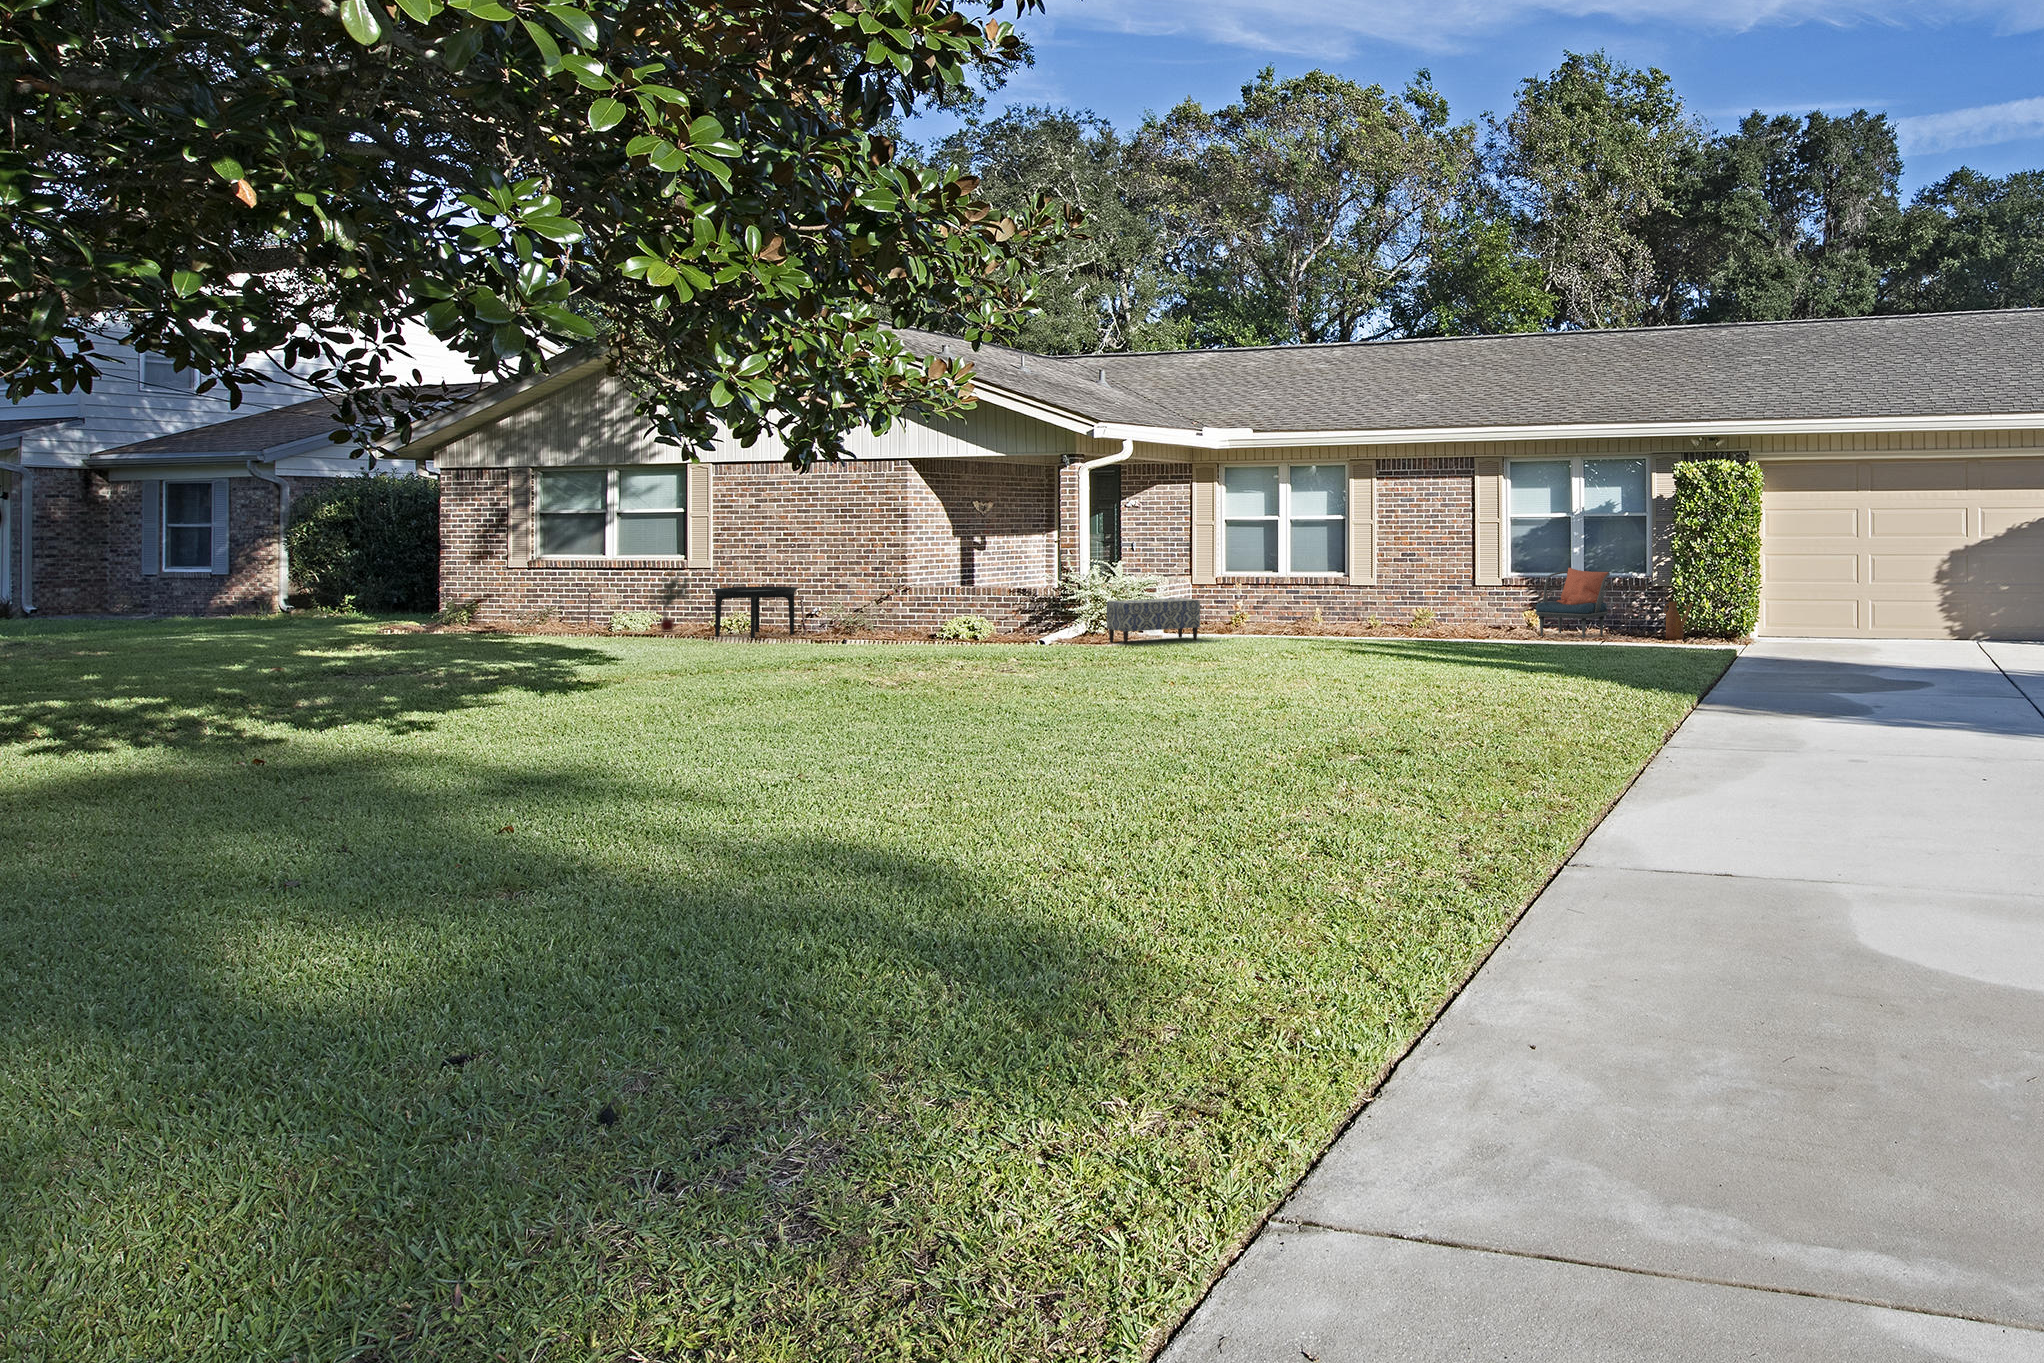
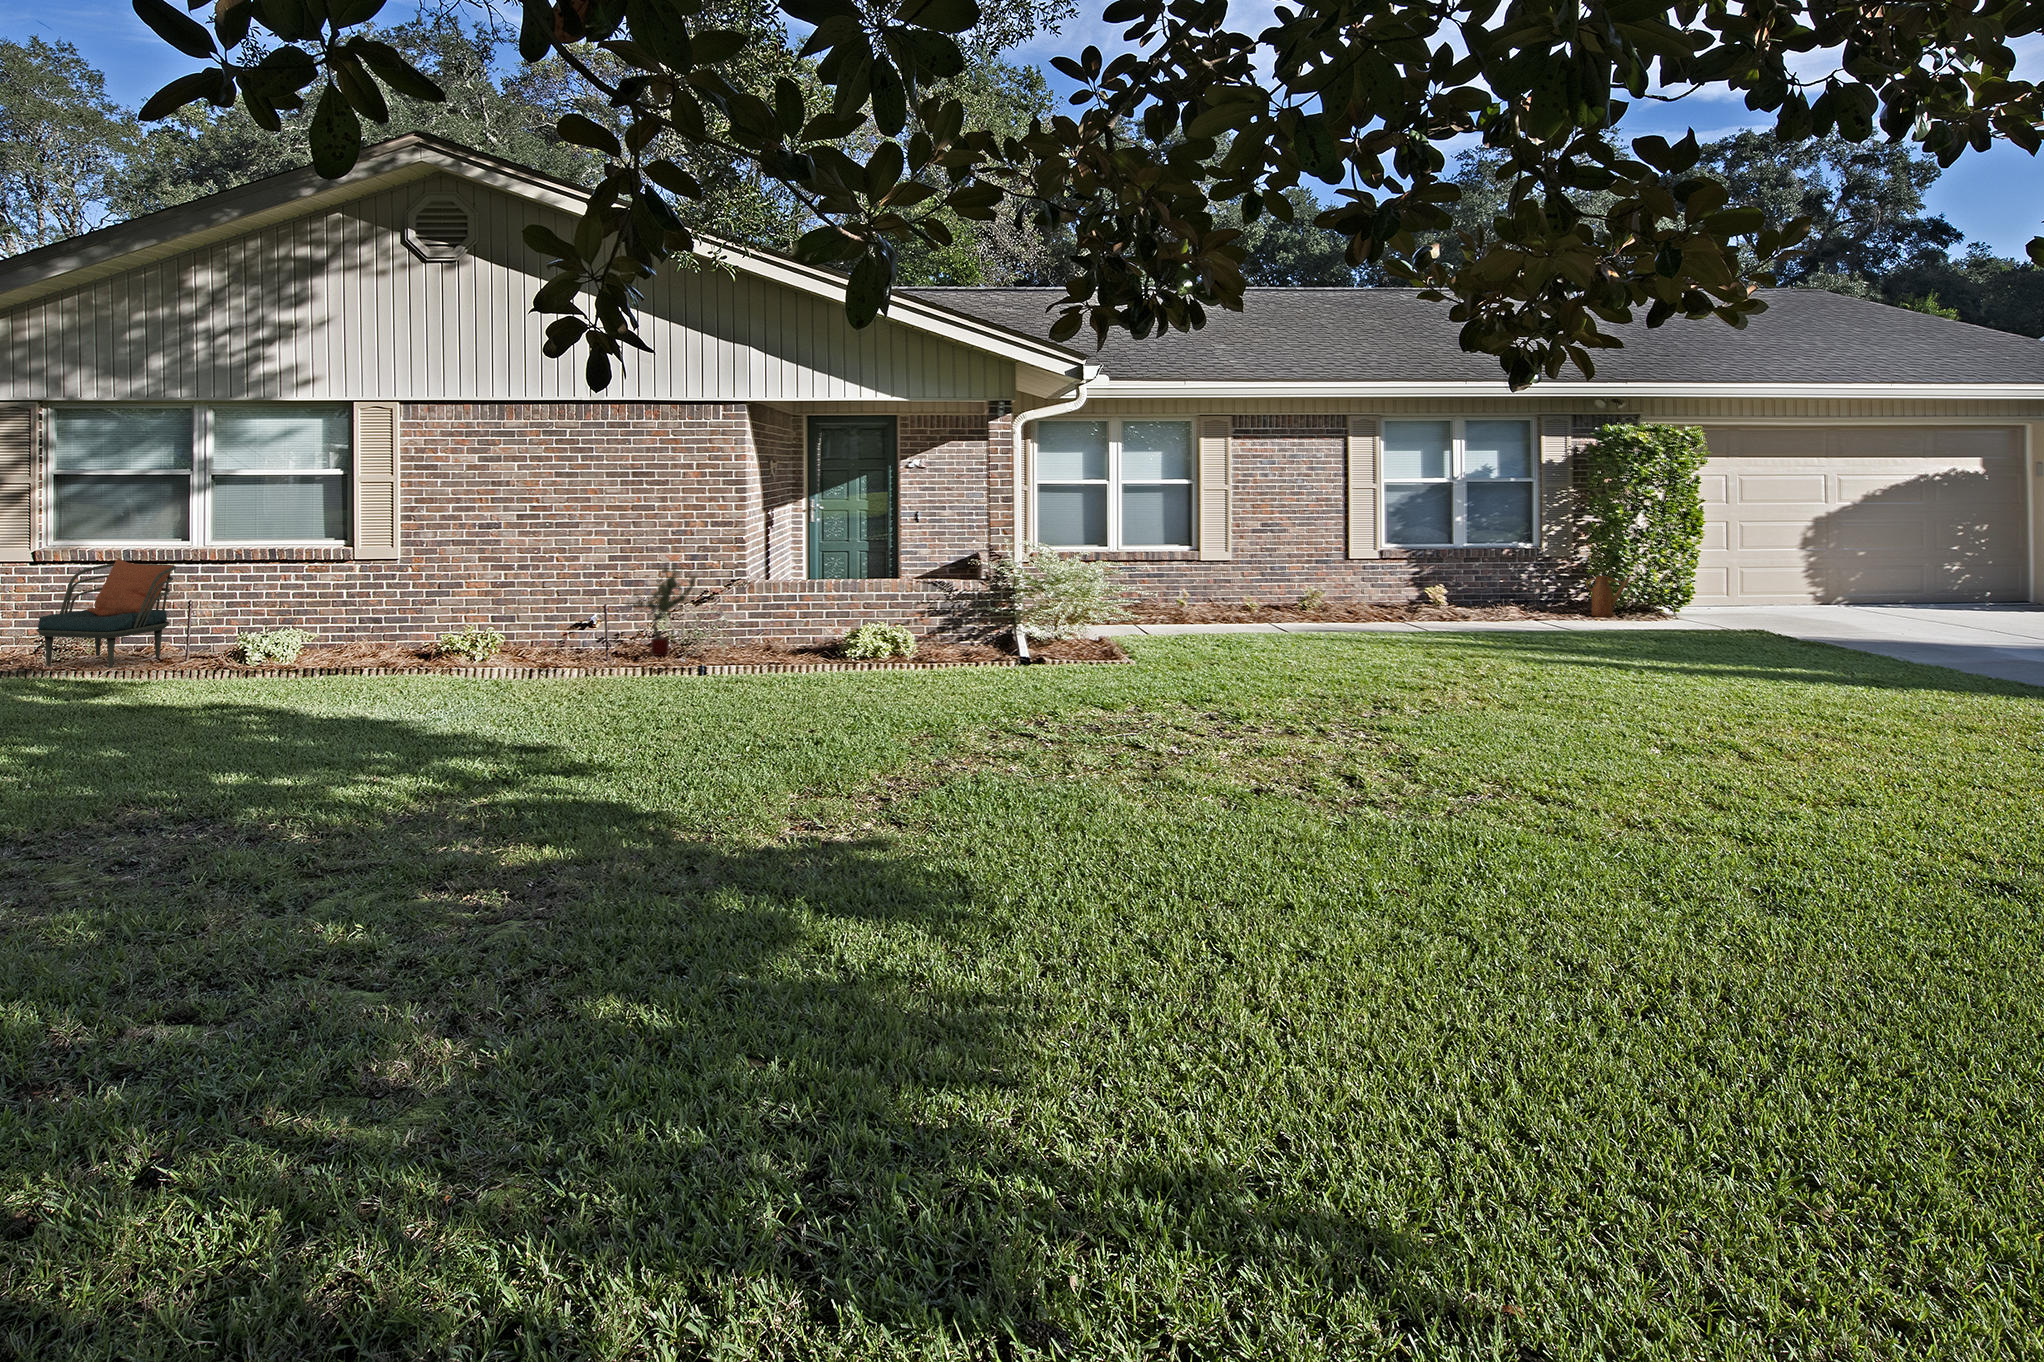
armchair: present [1535,567,1610,638] -> present [36,558,176,668]
potted tree: present [650,571,690,632] -> present [627,565,696,656]
round table: present [712,586,798,638] -> none [453,585,578,667]
bench: present [1107,598,1200,644] -> none [1058,588,1153,654]

